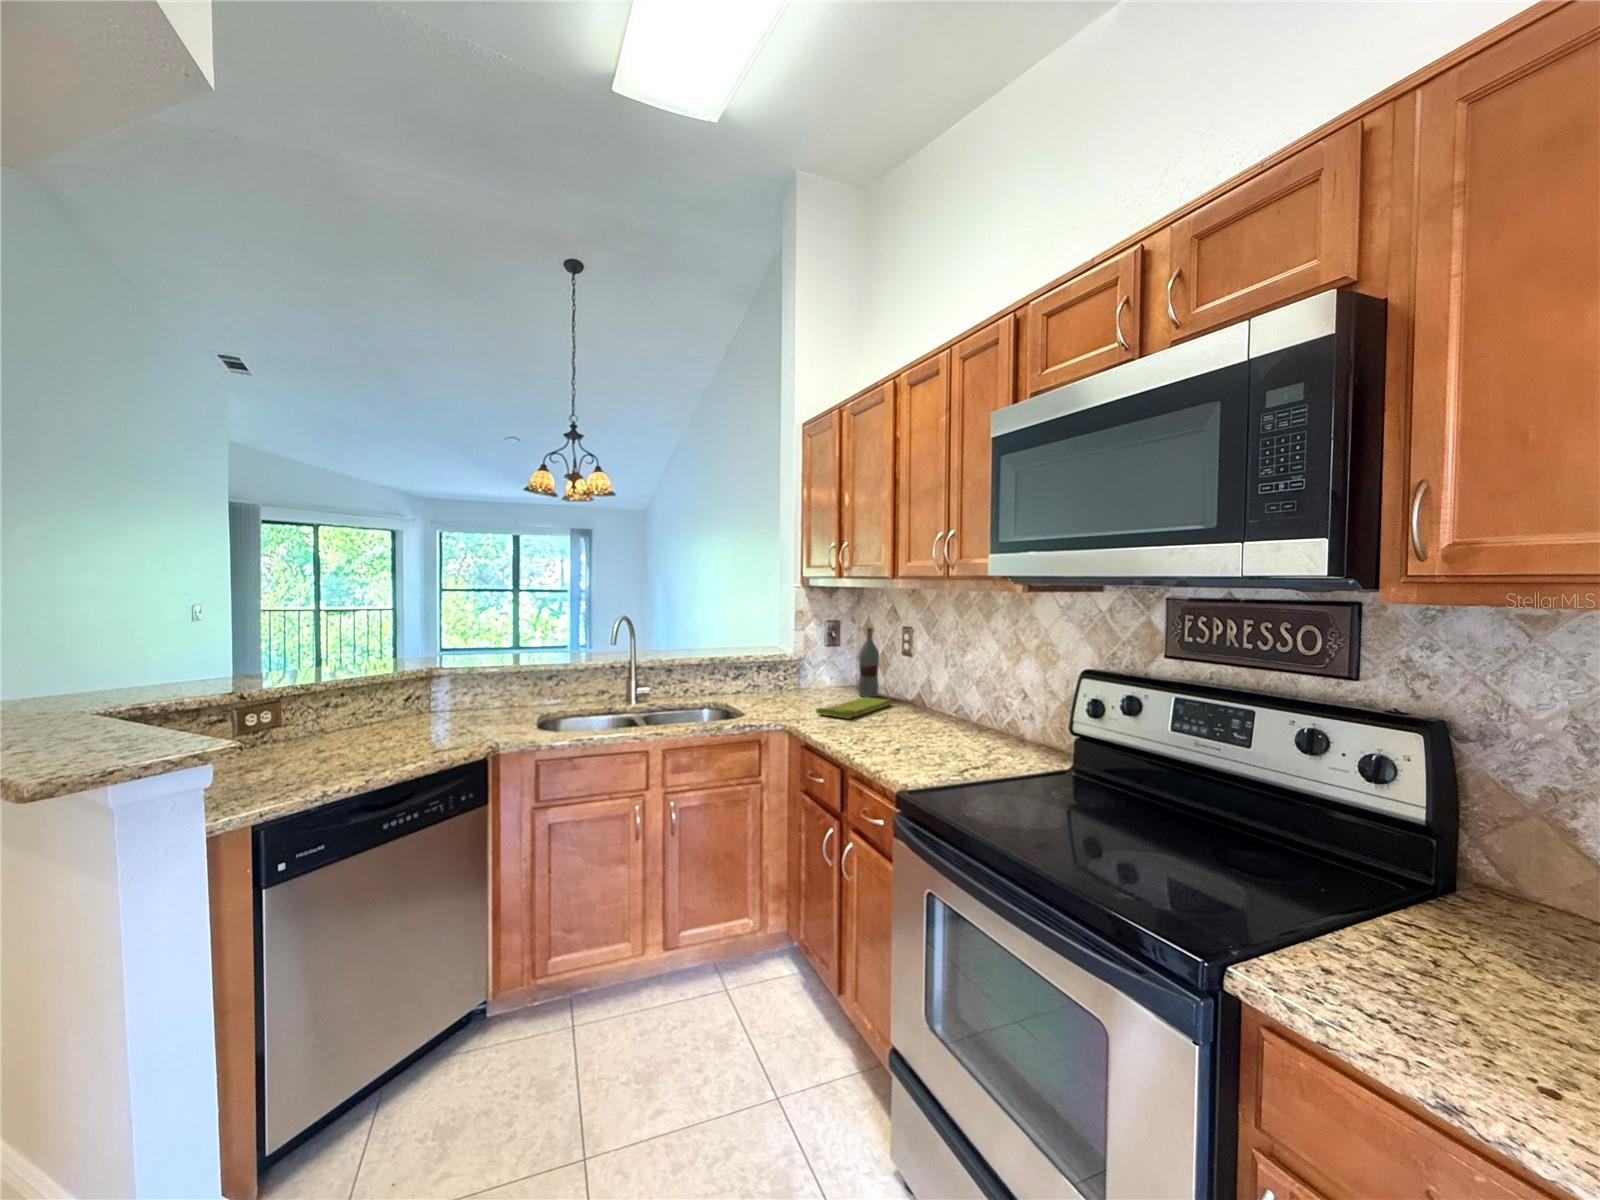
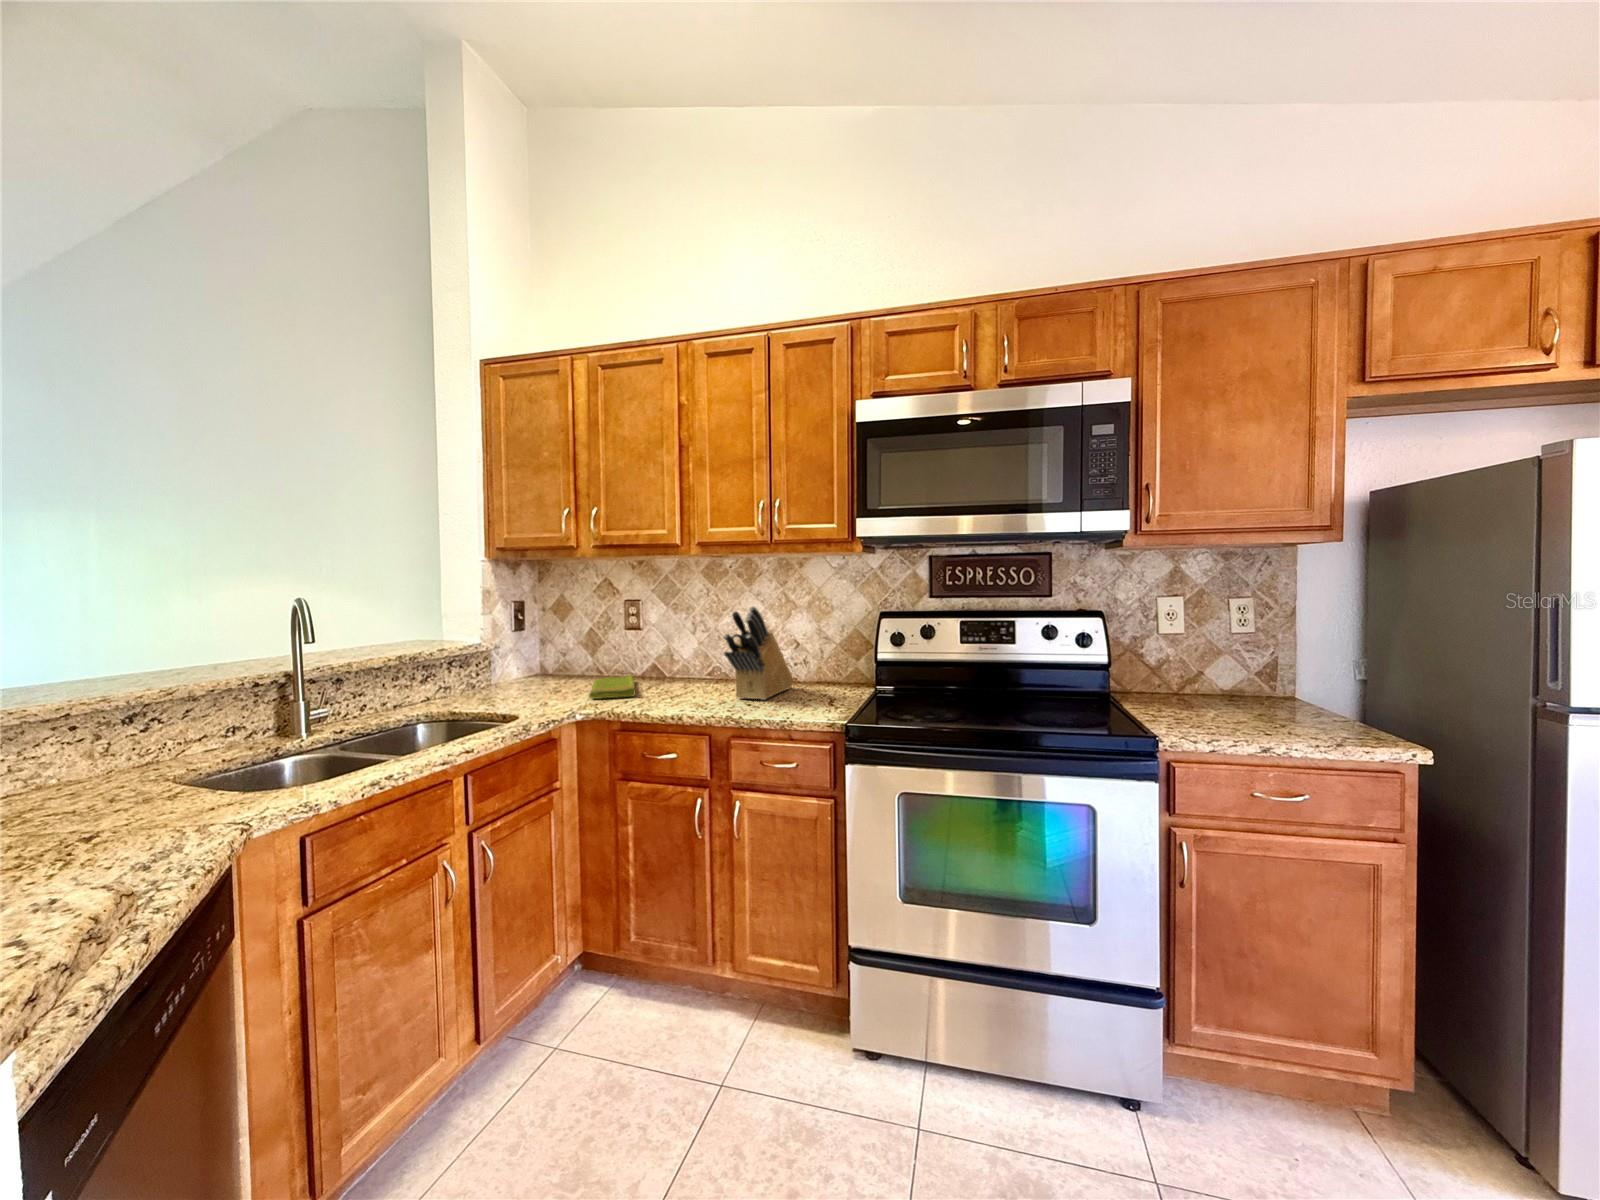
bottle: present [858,628,879,697] -> none [573,604,597,680]
knife block: none [888,647,1000,748] -> present [724,607,793,700]

